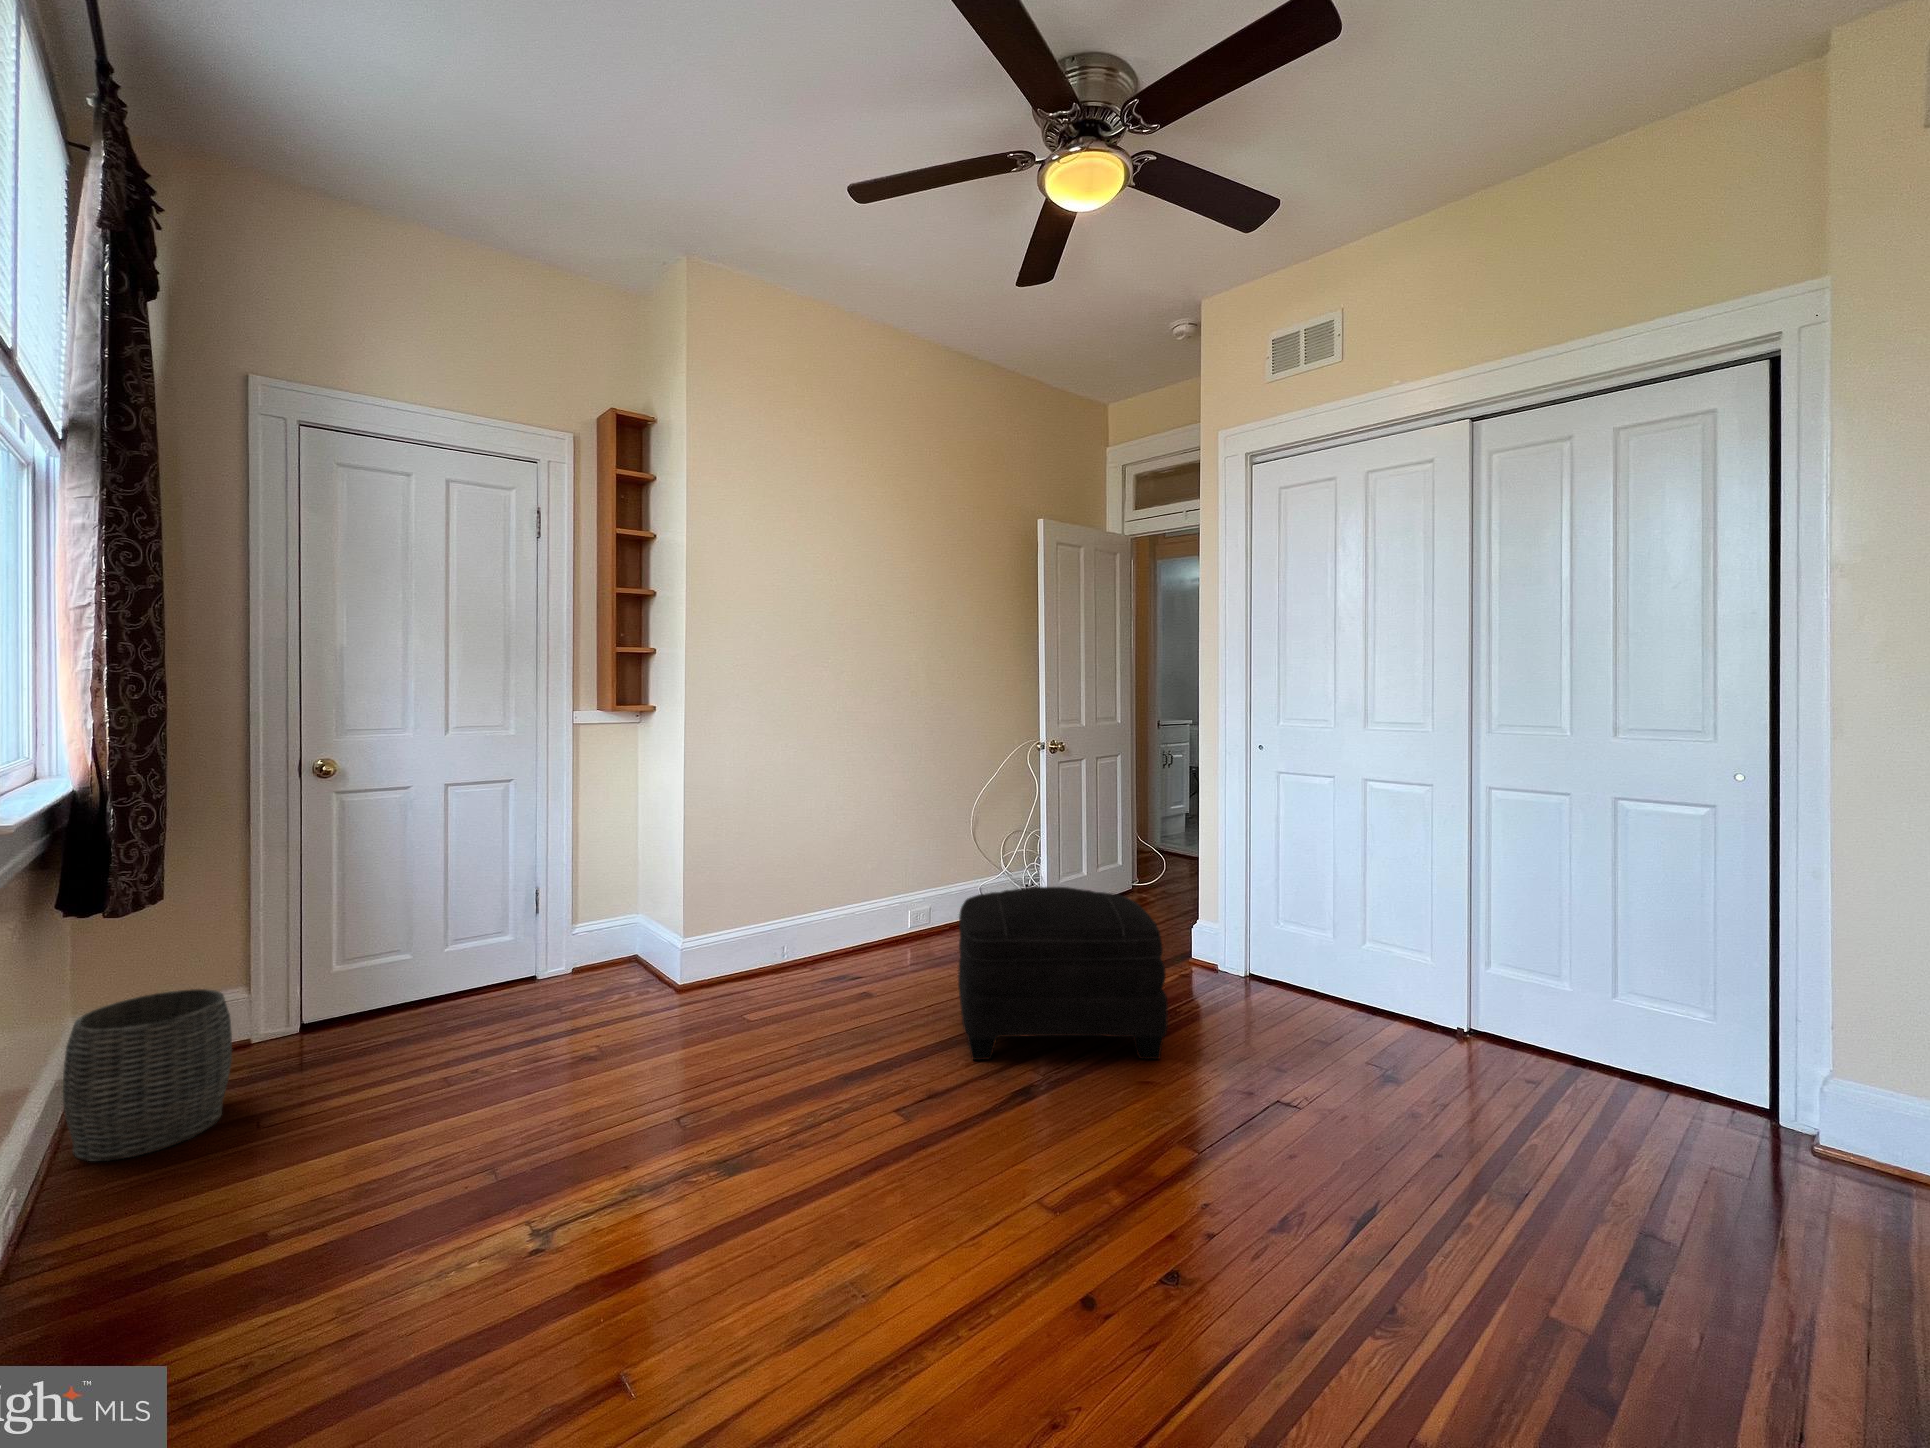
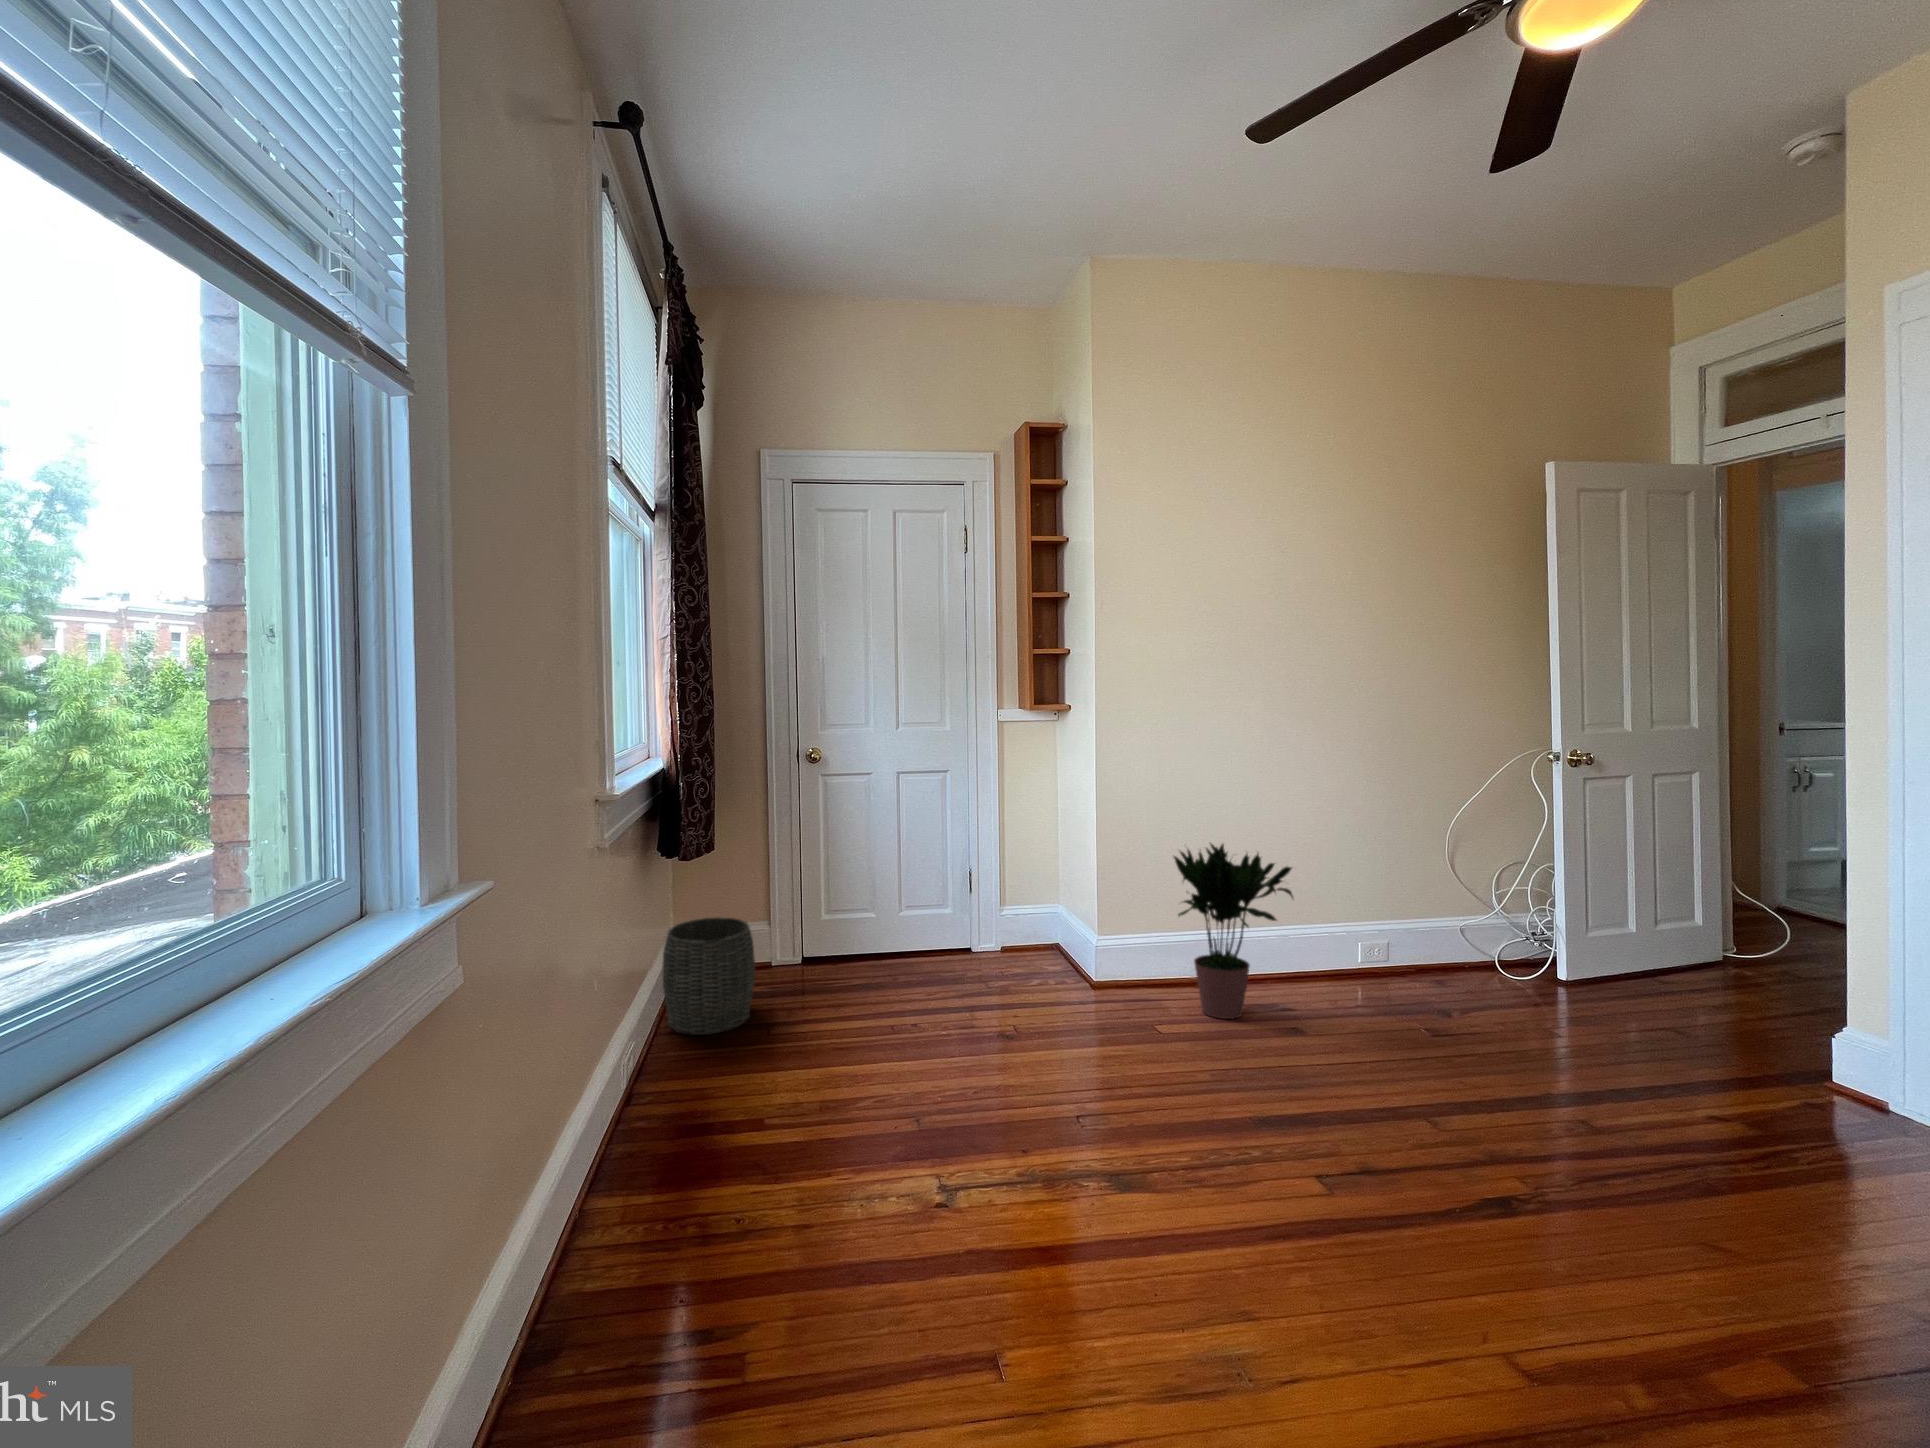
potted plant: none [759,827,871,999] -> present [1174,844,1293,1019]
ottoman: present [958,887,1168,1060] -> none [1415,940,1765,1222]

